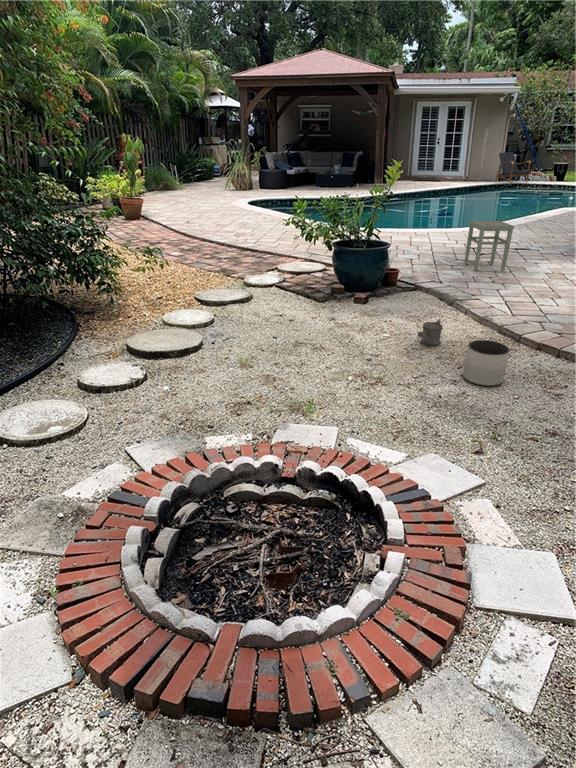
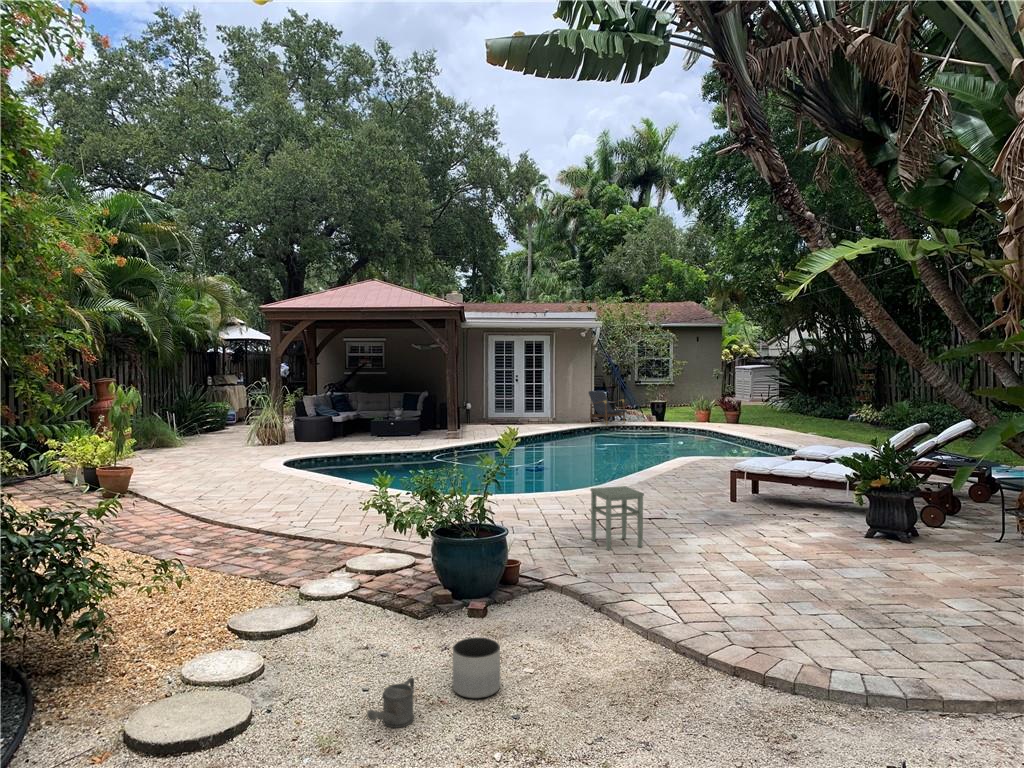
watering can: present [417,320,443,346] -> present [367,678,414,728]
planter: present [463,340,510,386] -> present [453,638,500,699]

